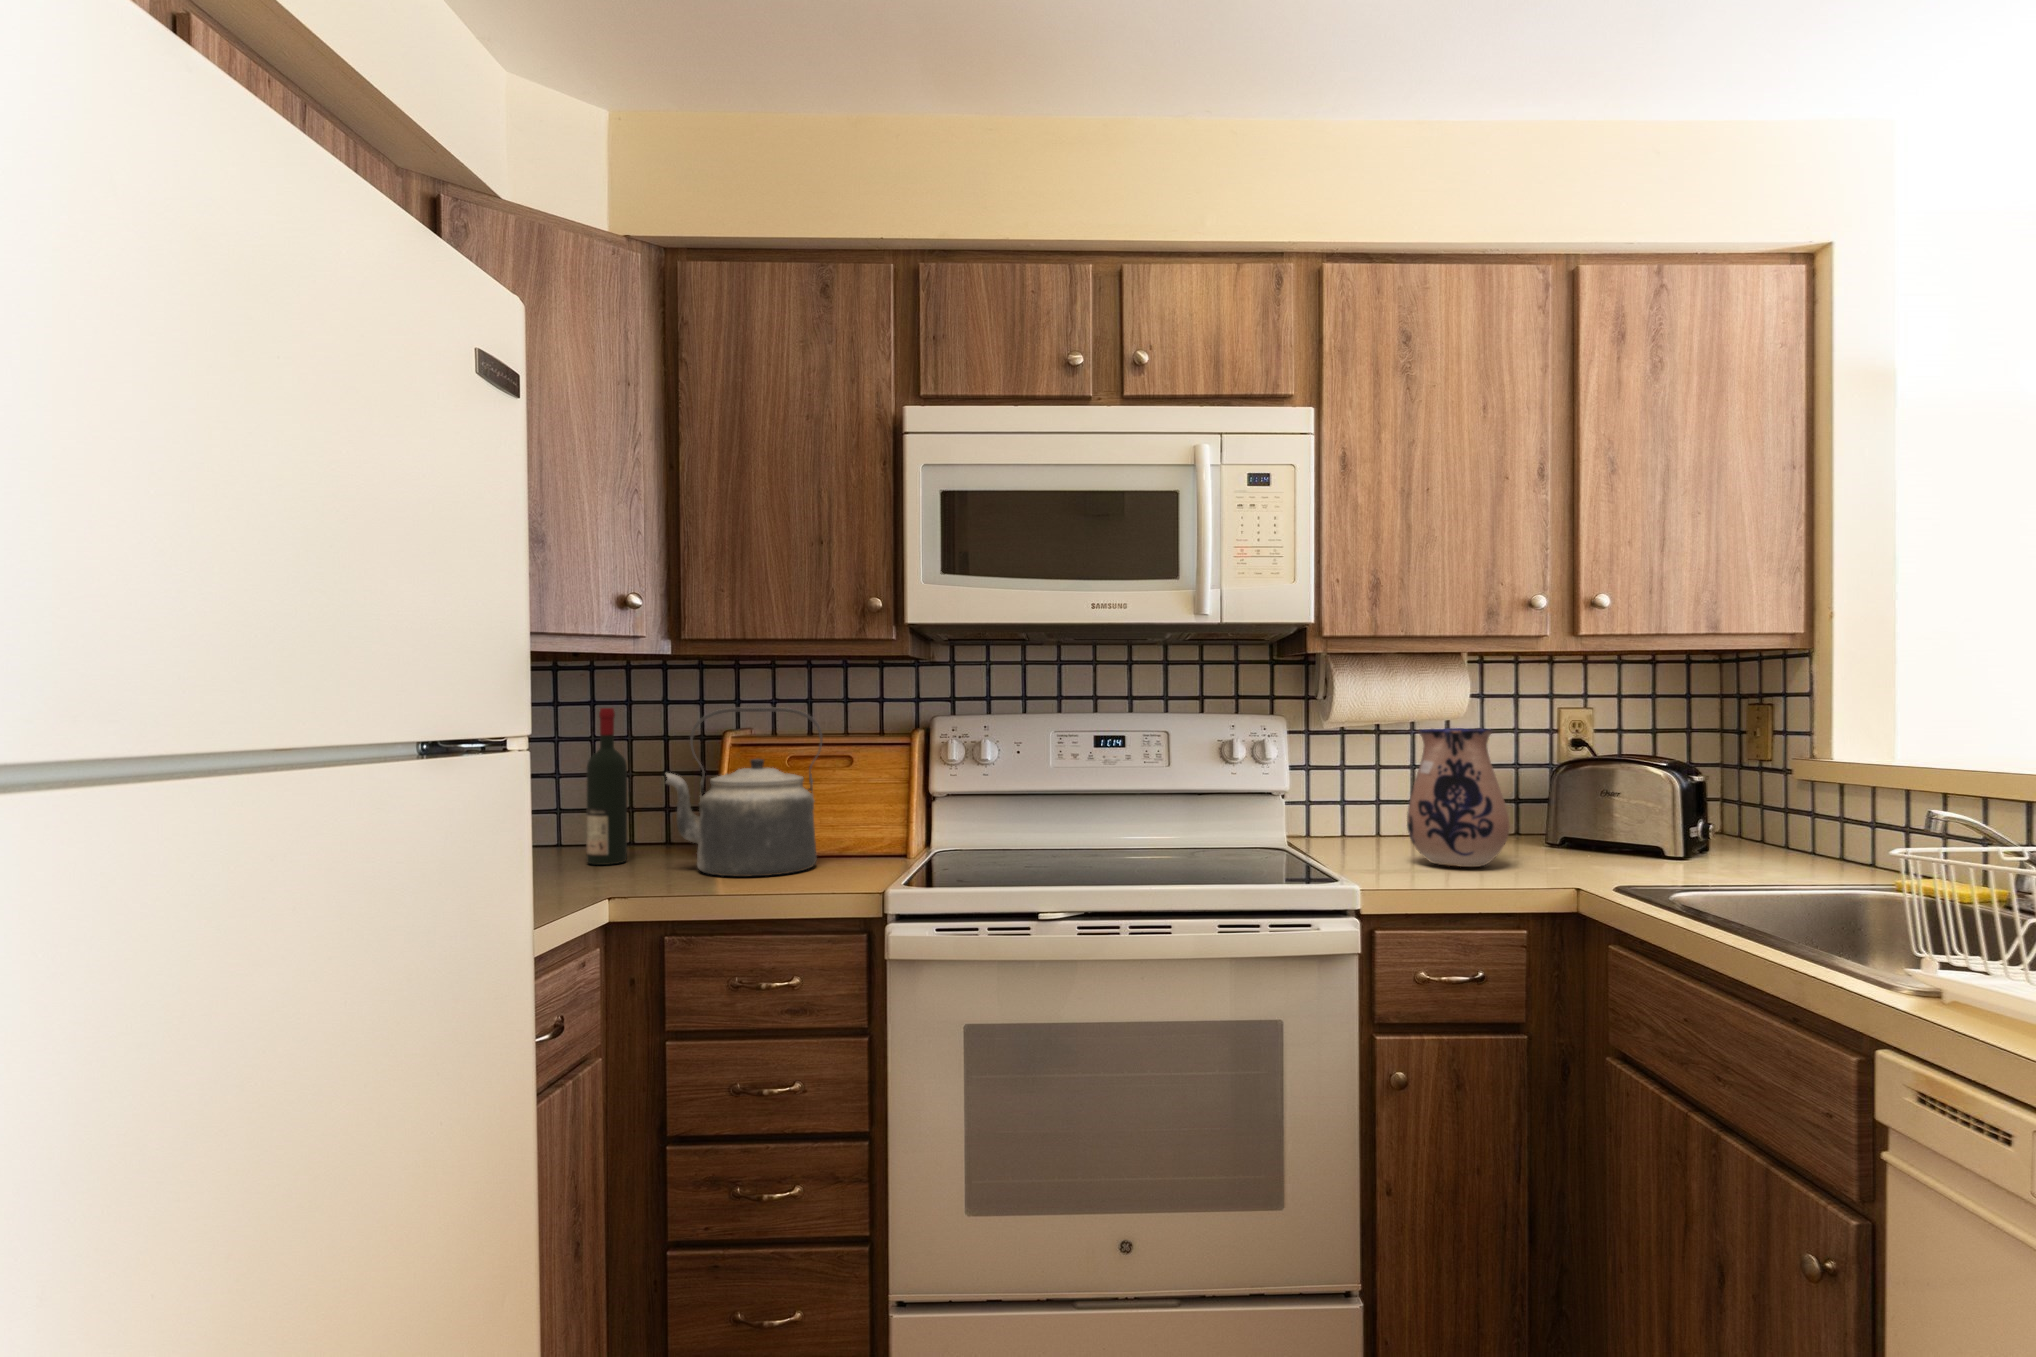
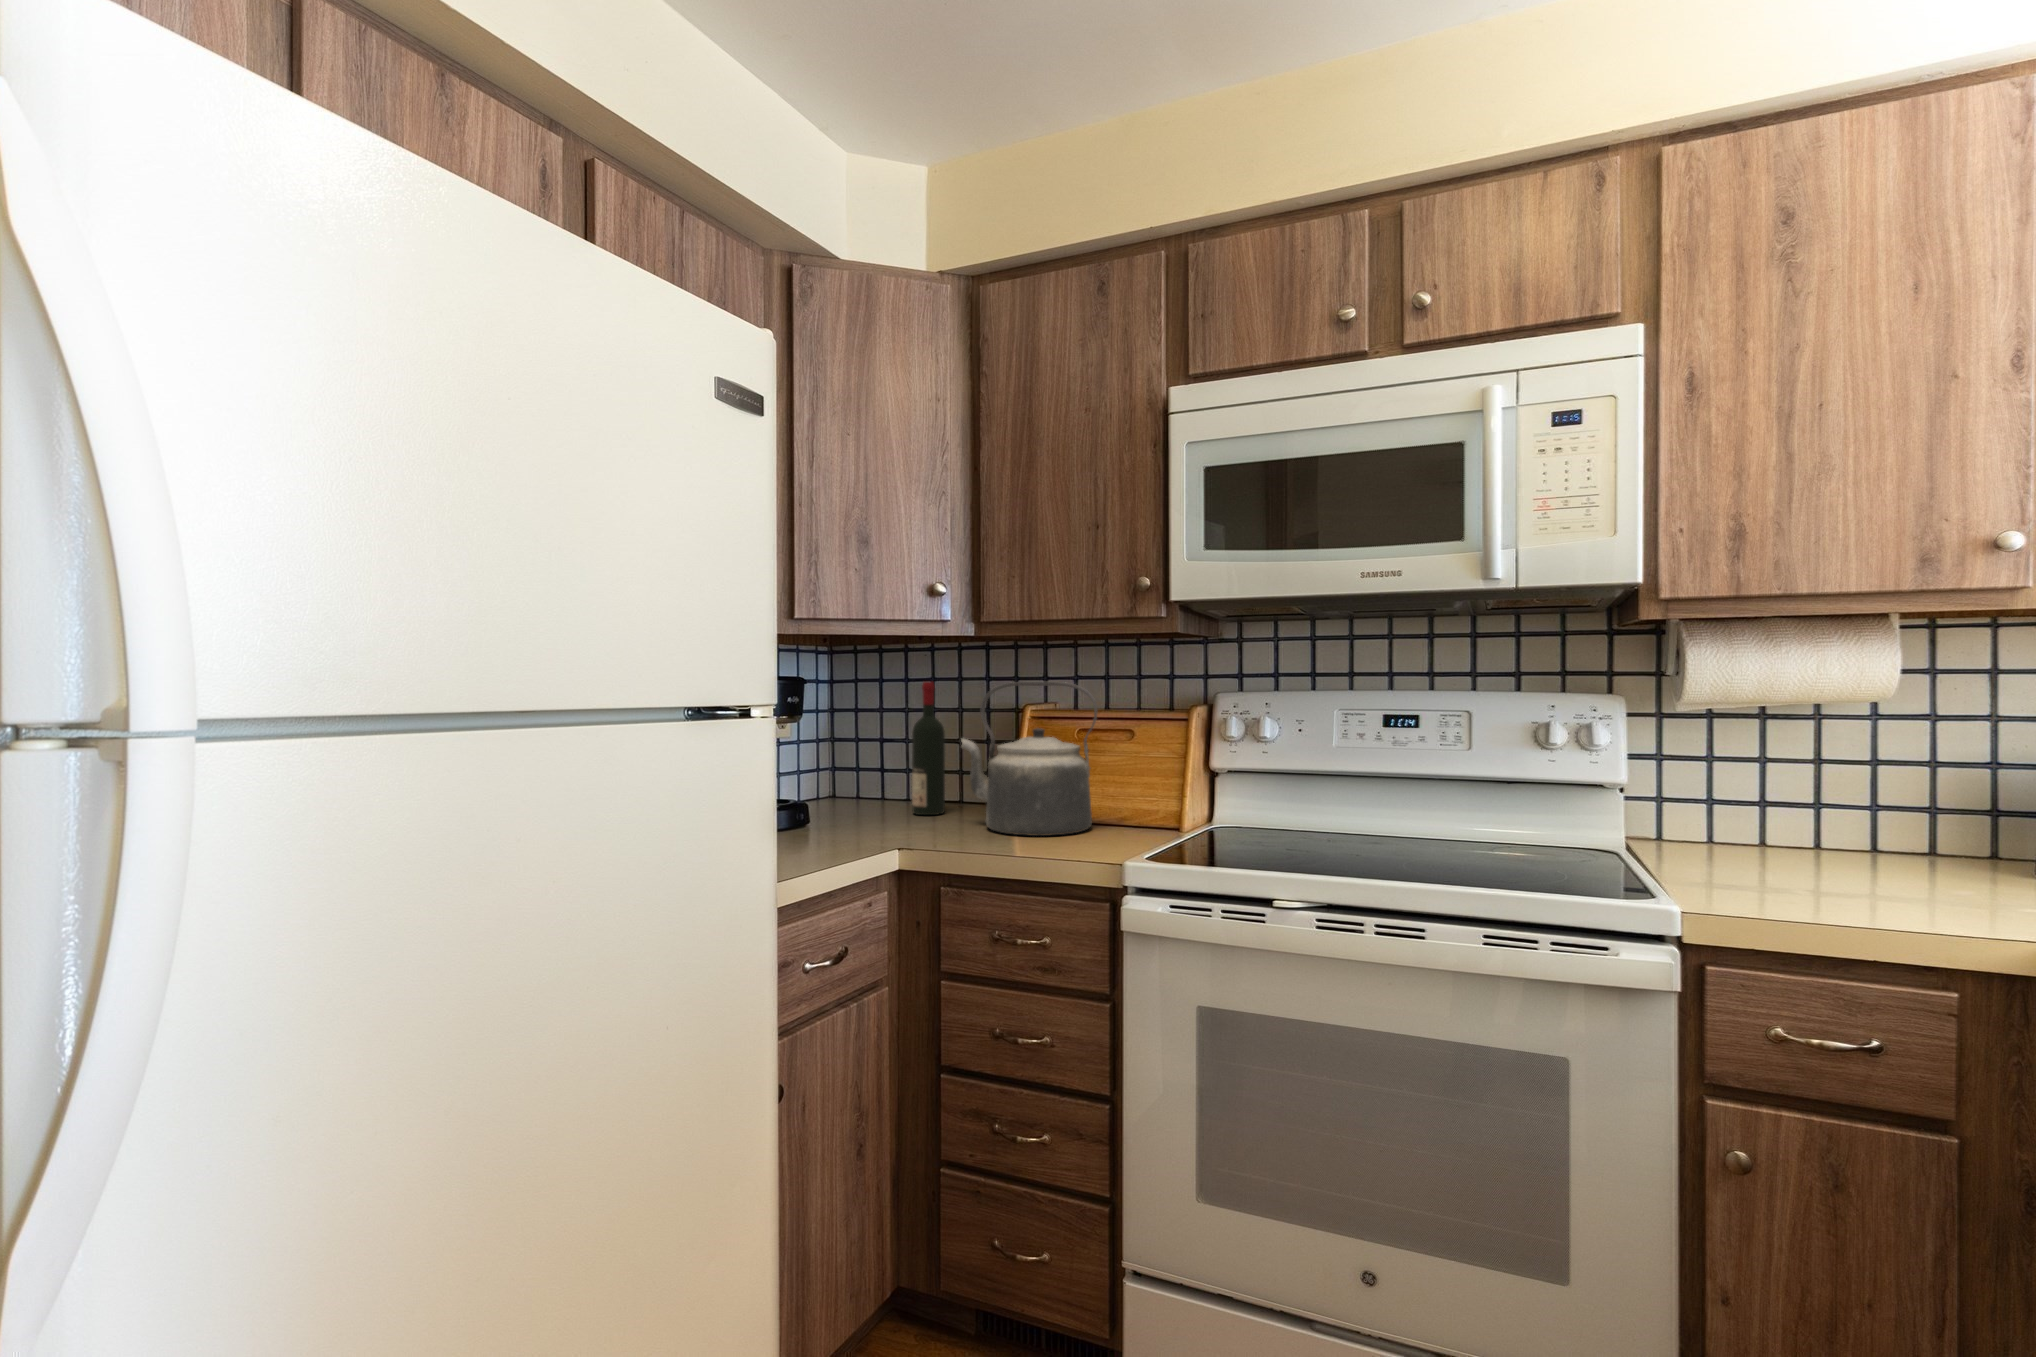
ceramic pitcher: present [1407,728,1510,867] -> none [1783,714,1950,896]

